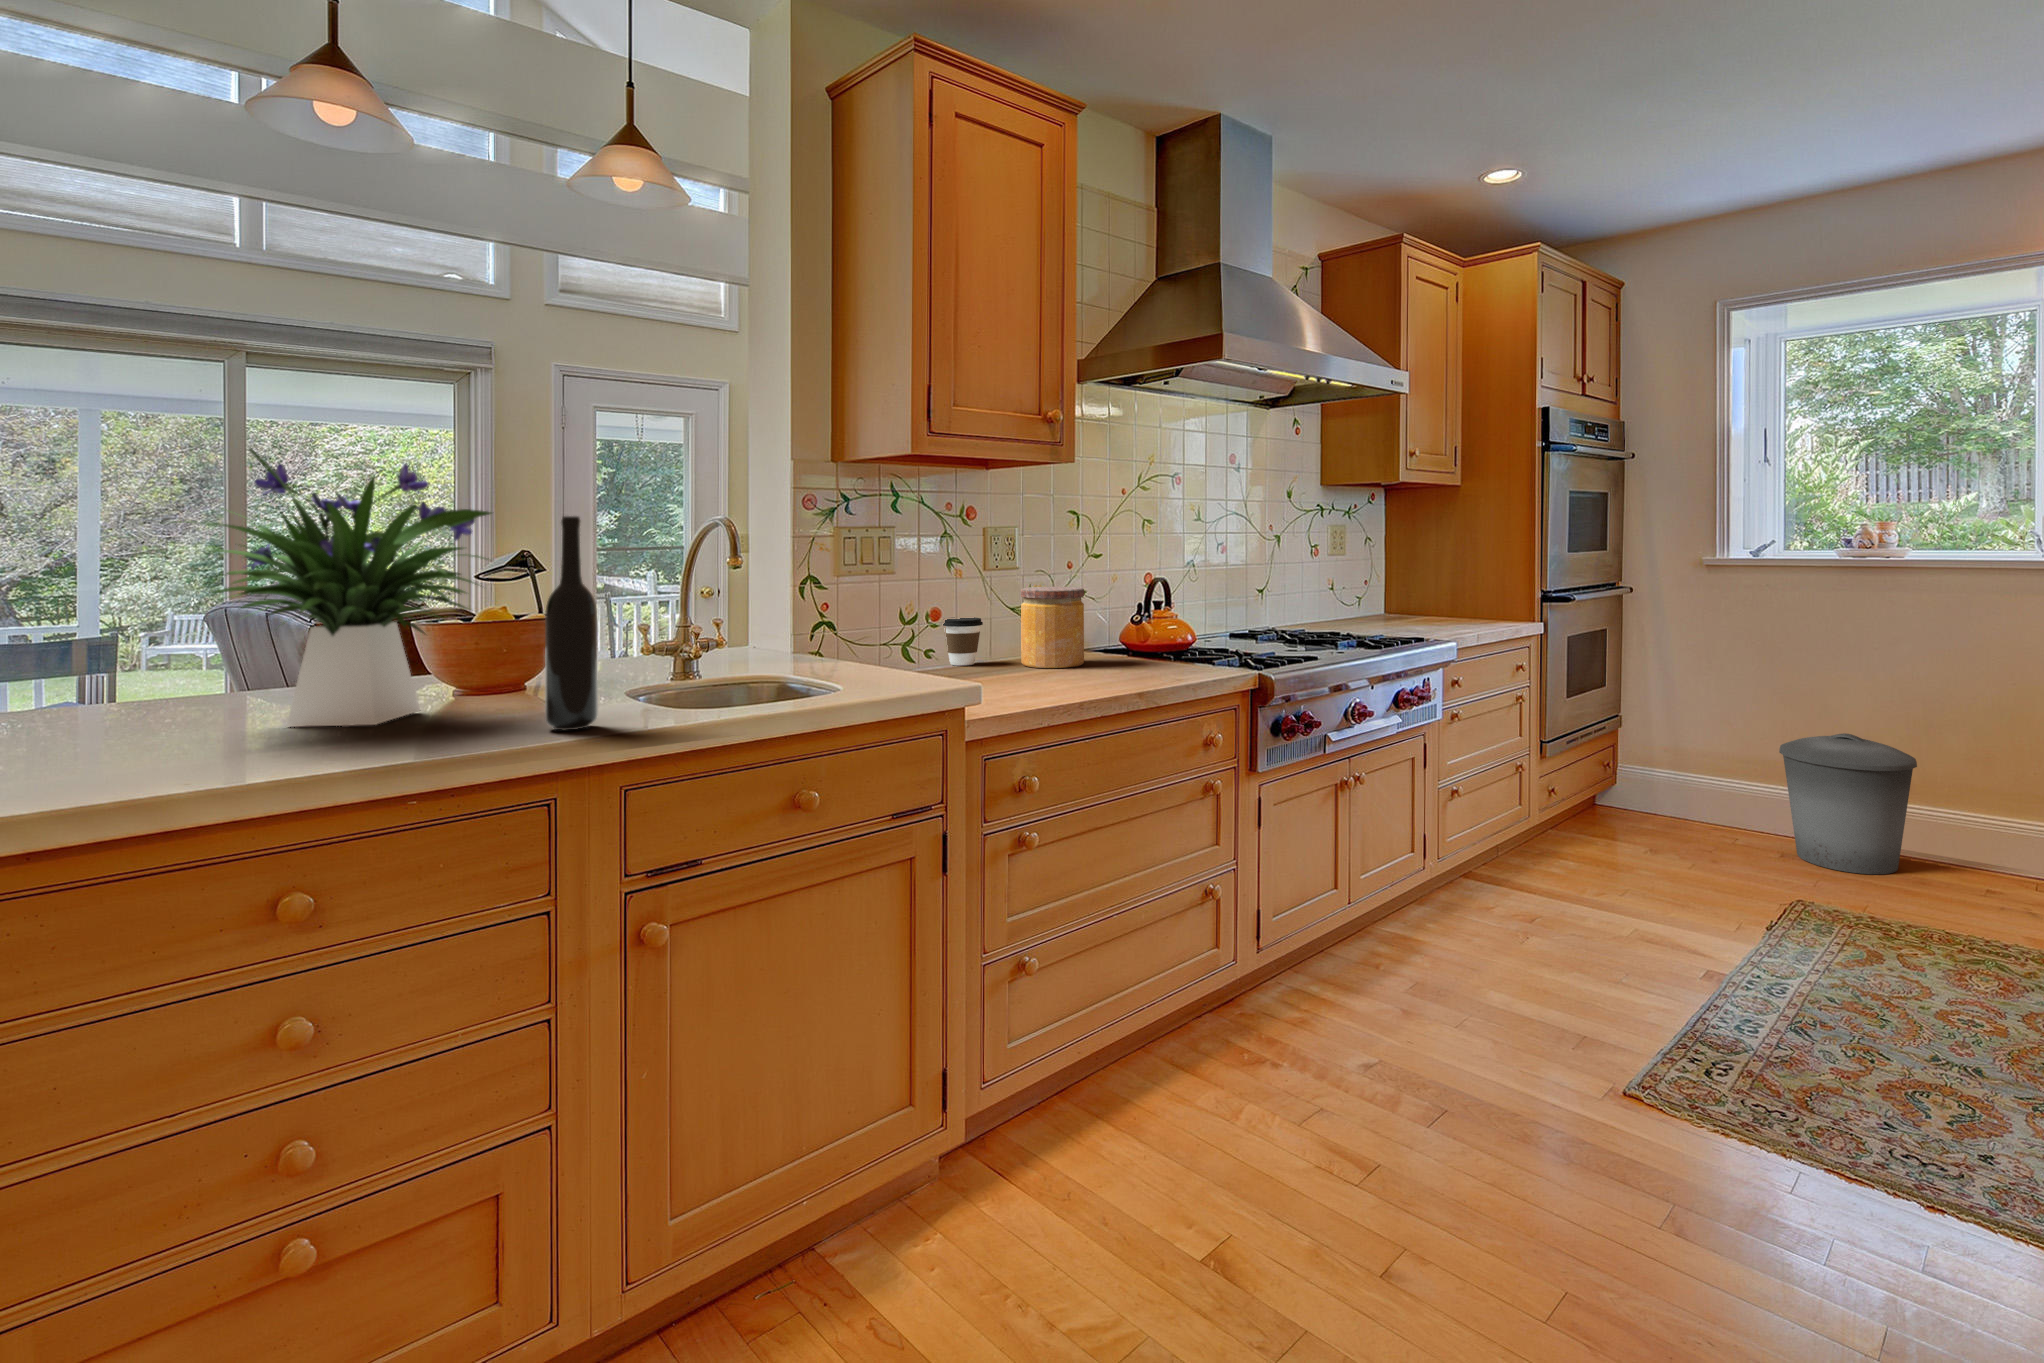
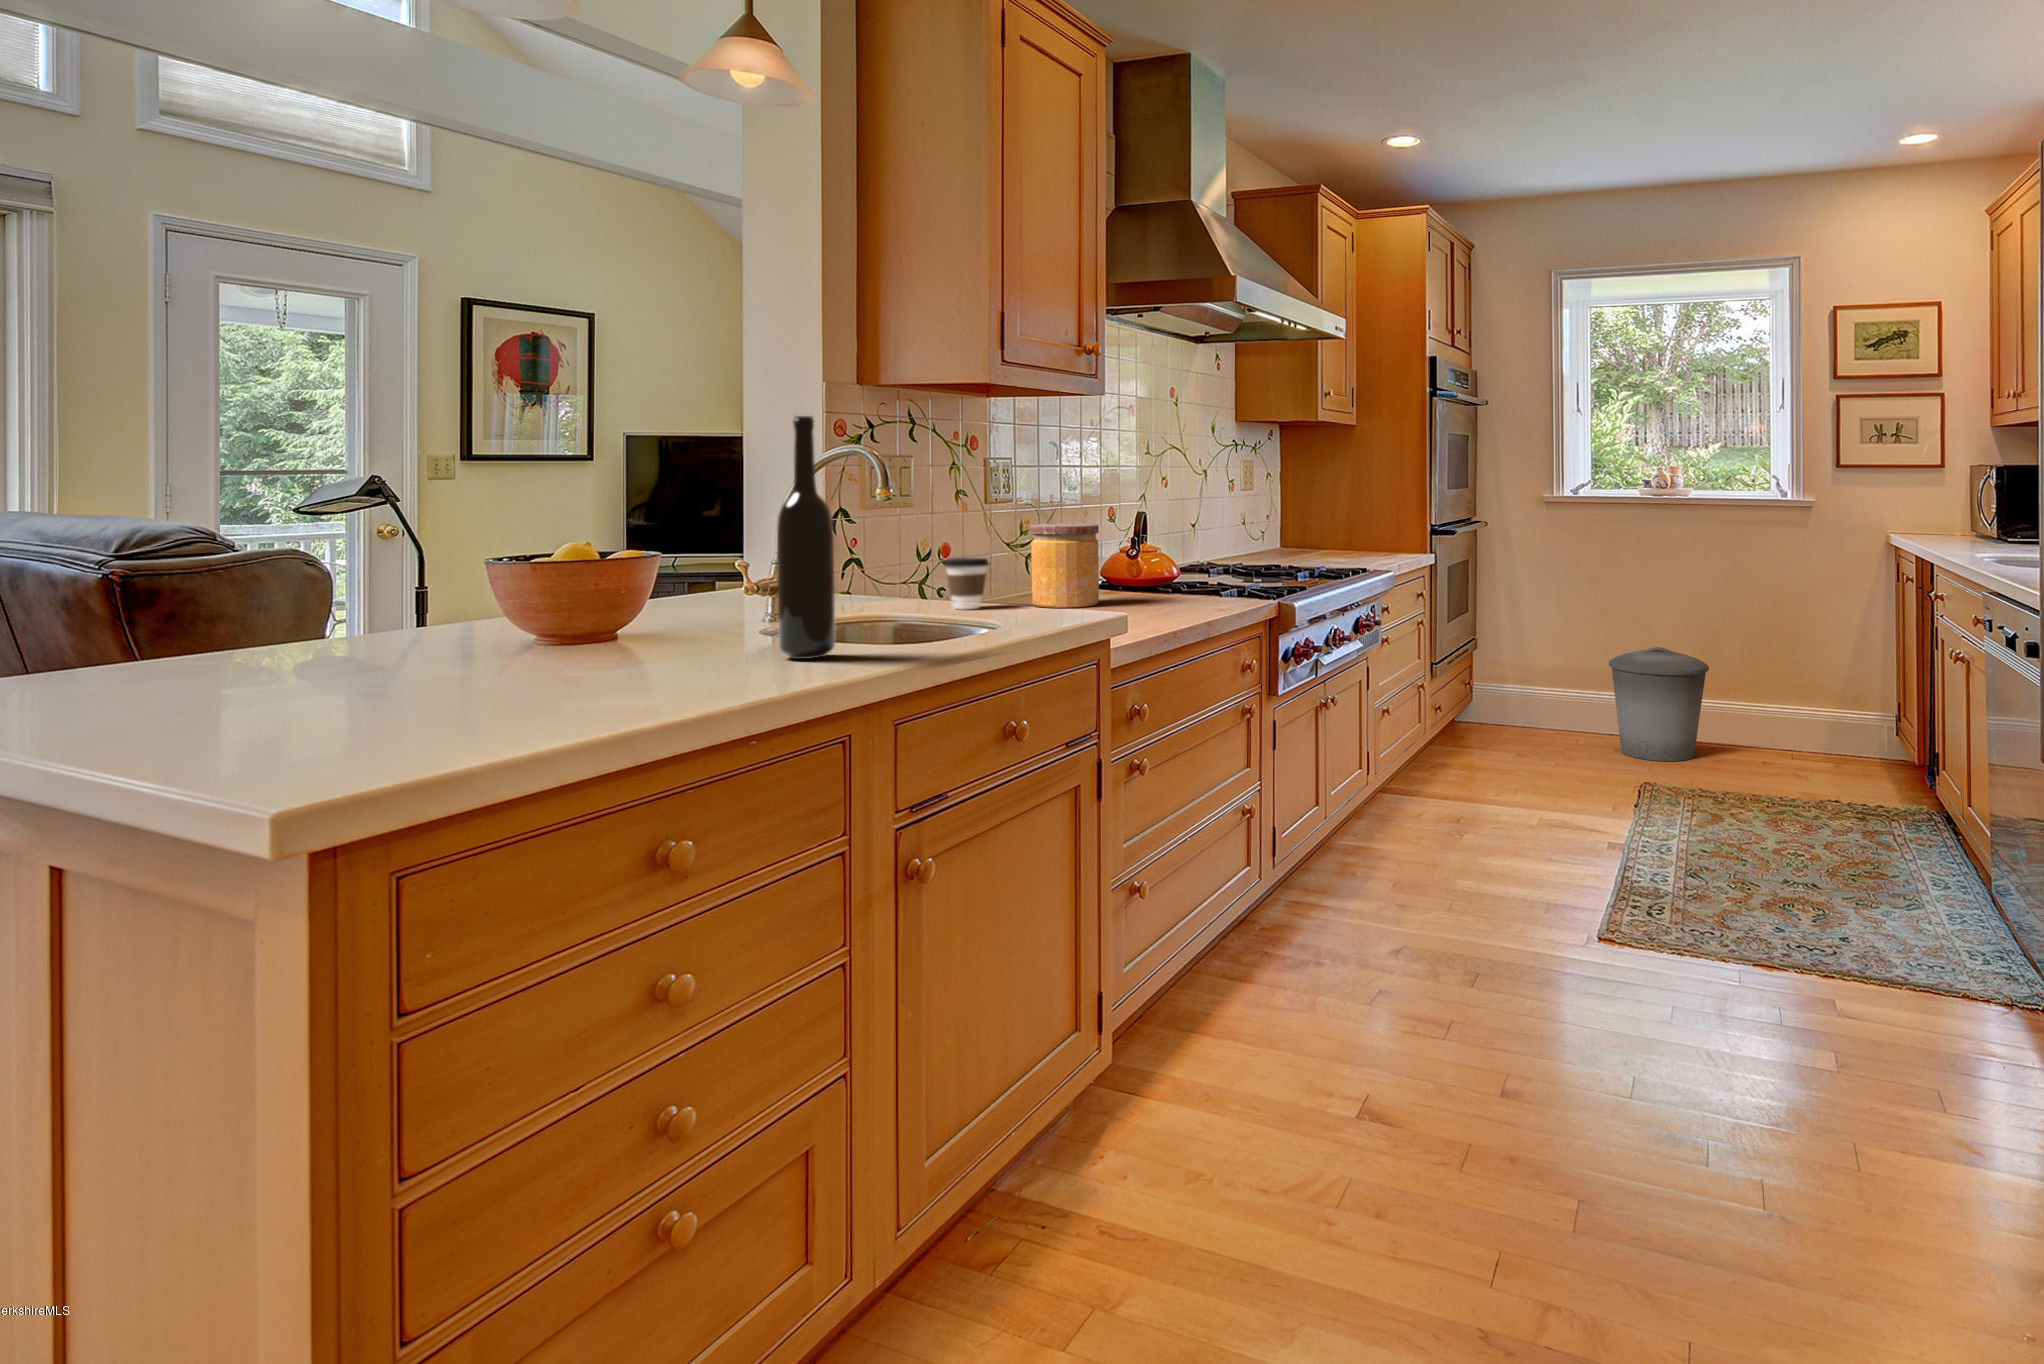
flower arrangement: present [171,447,491,727] -> none [284,313,662,675]

